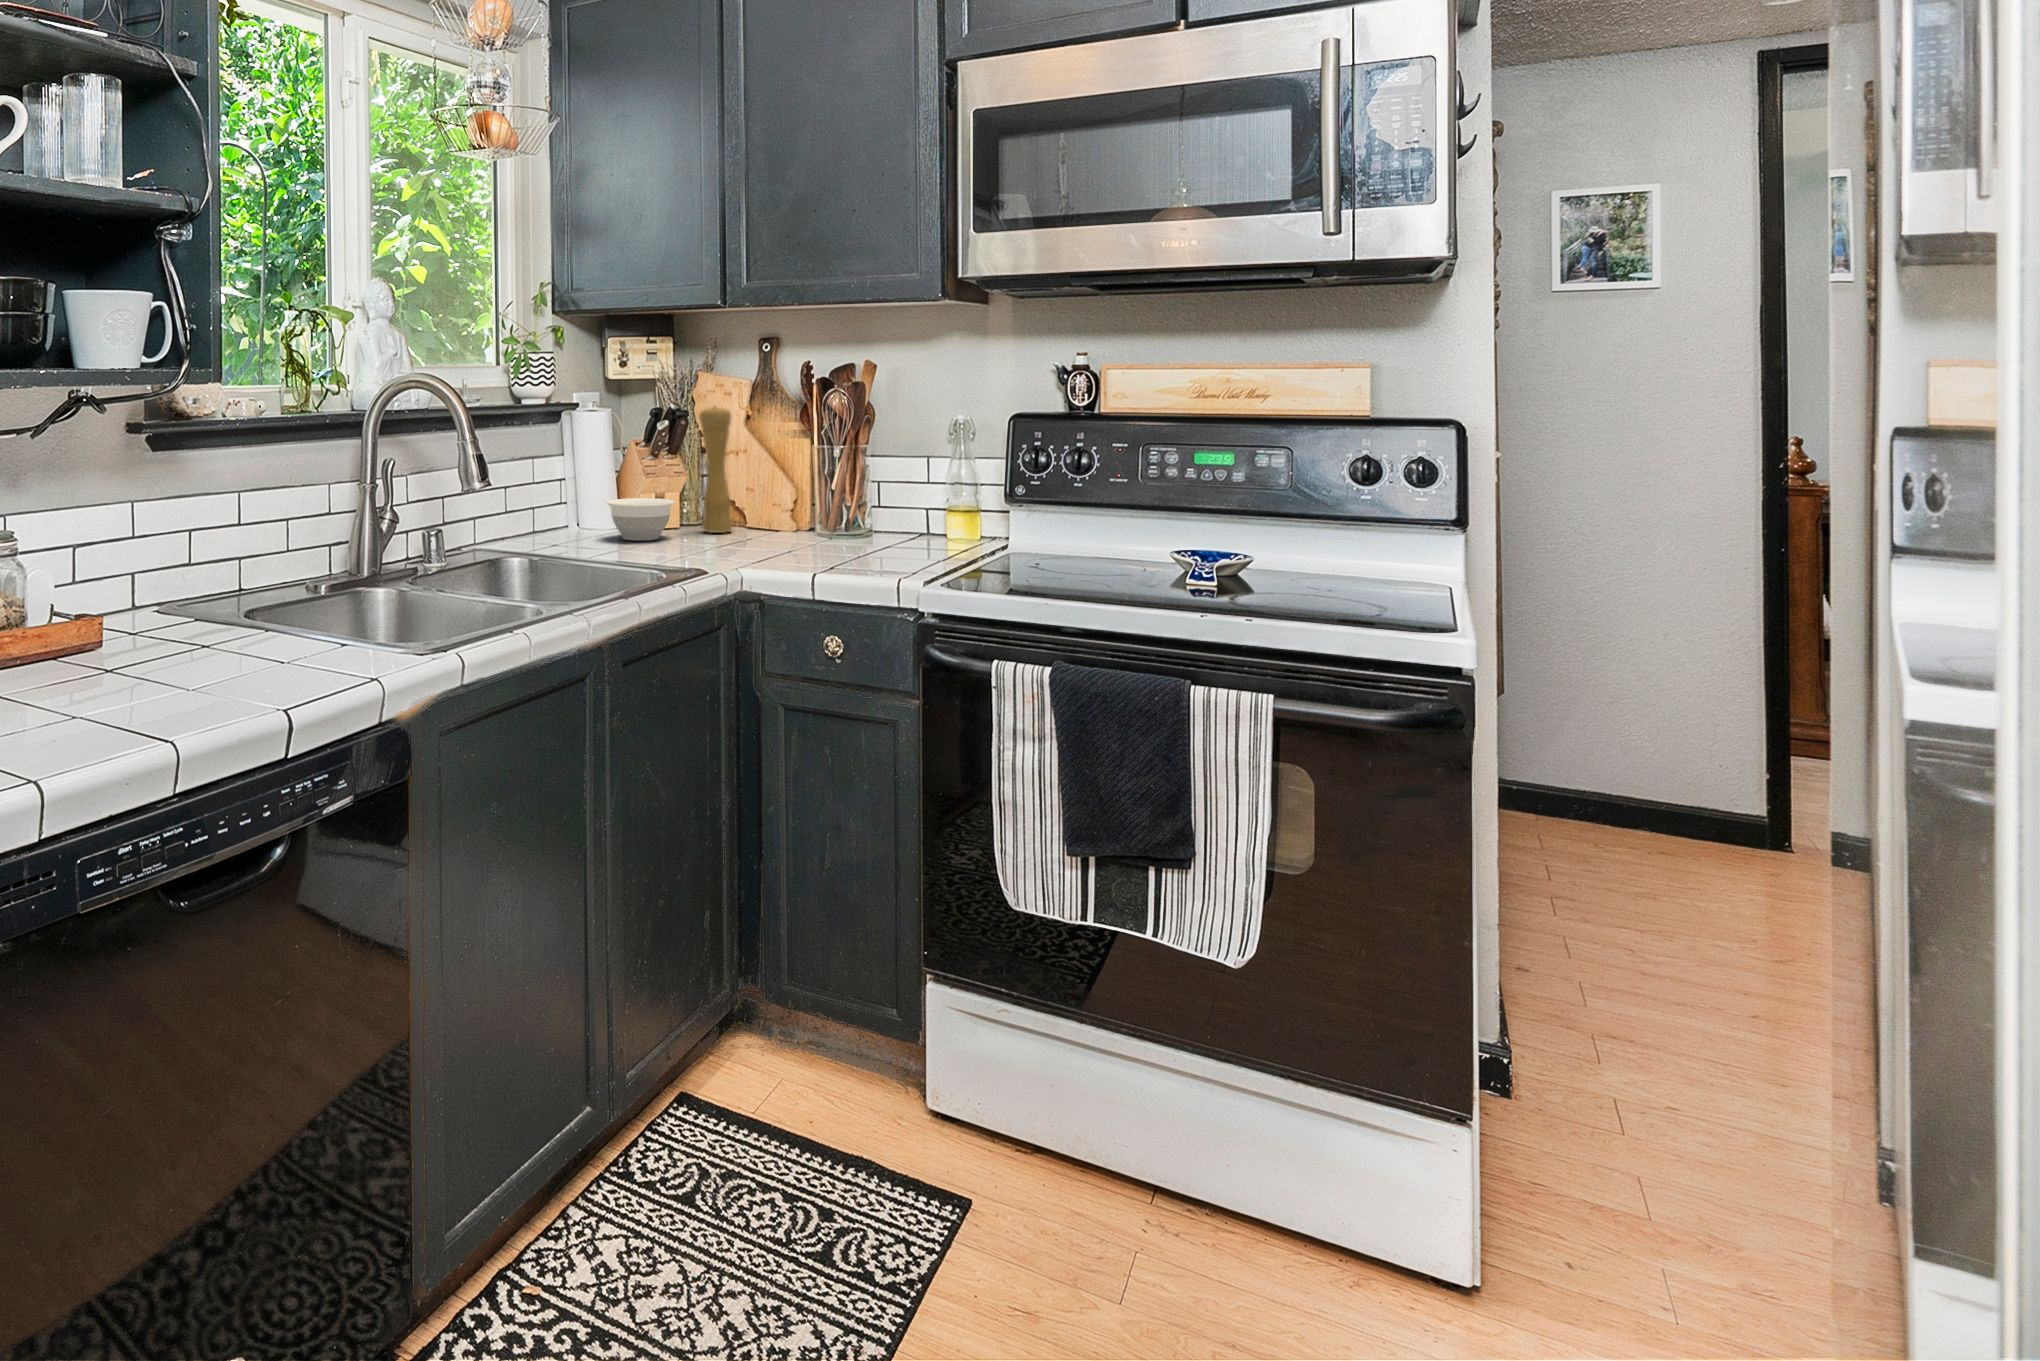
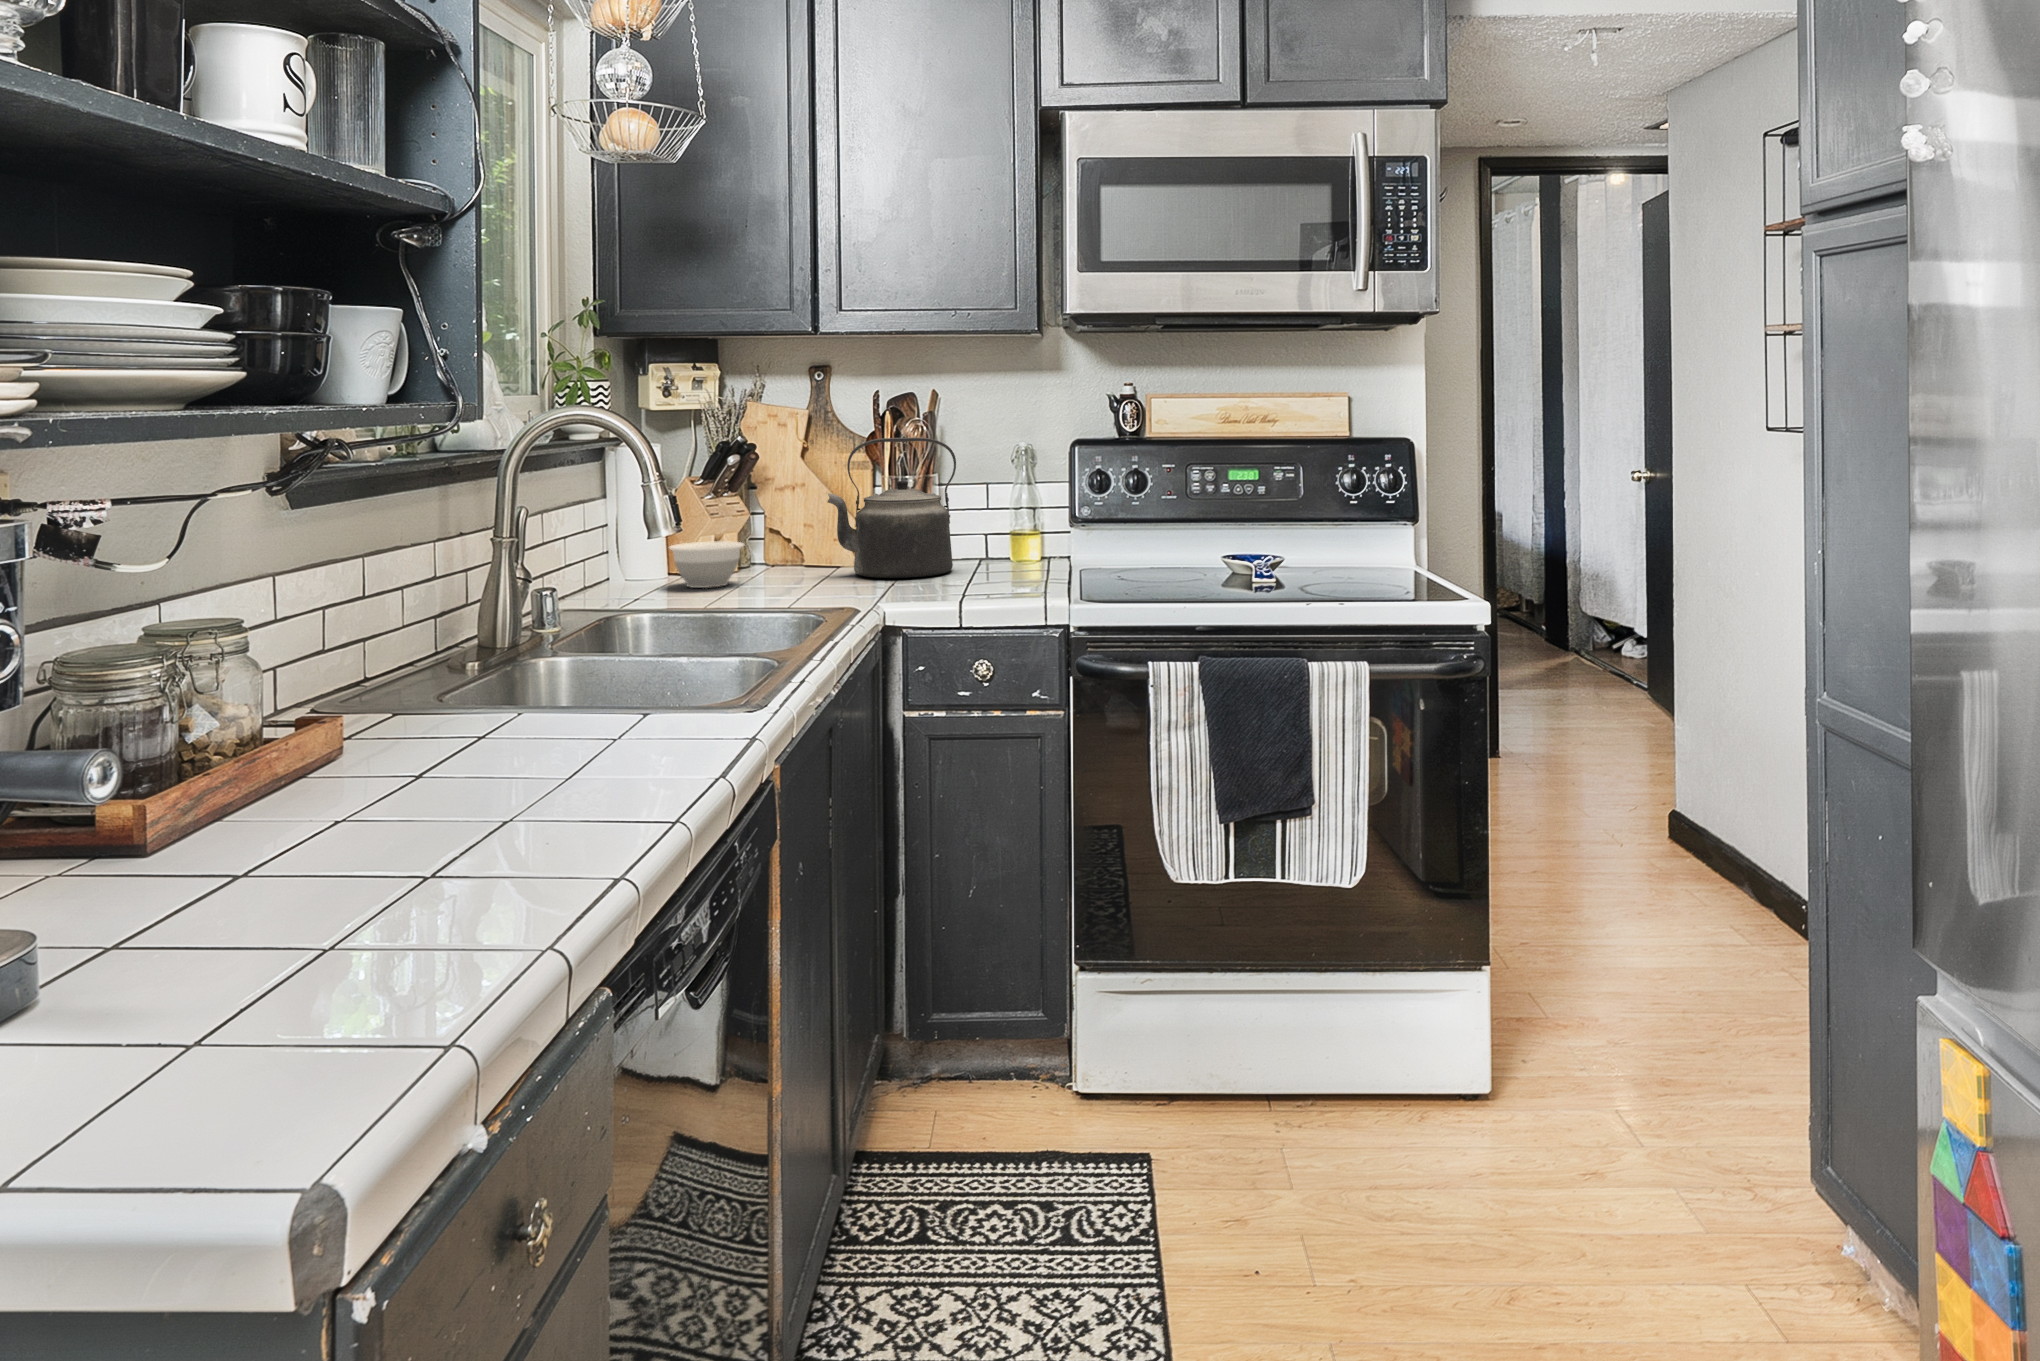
kettle: none [753,406,881,546] -> present [827,438,956,578]
pepper mill: present [699,407,732,533] -> none [759,440,794,574]

